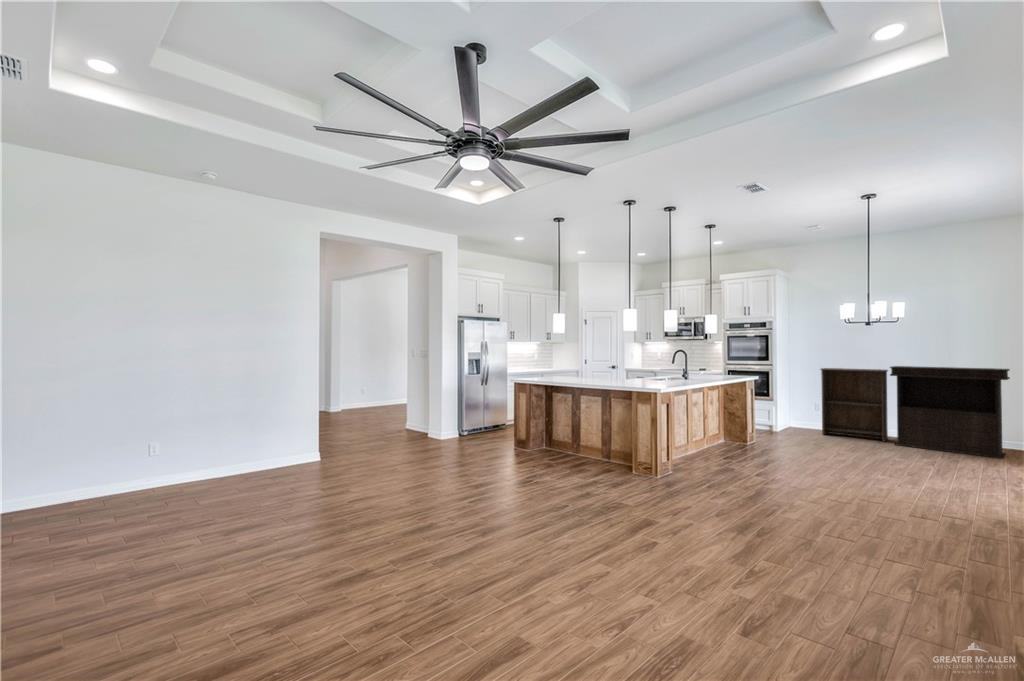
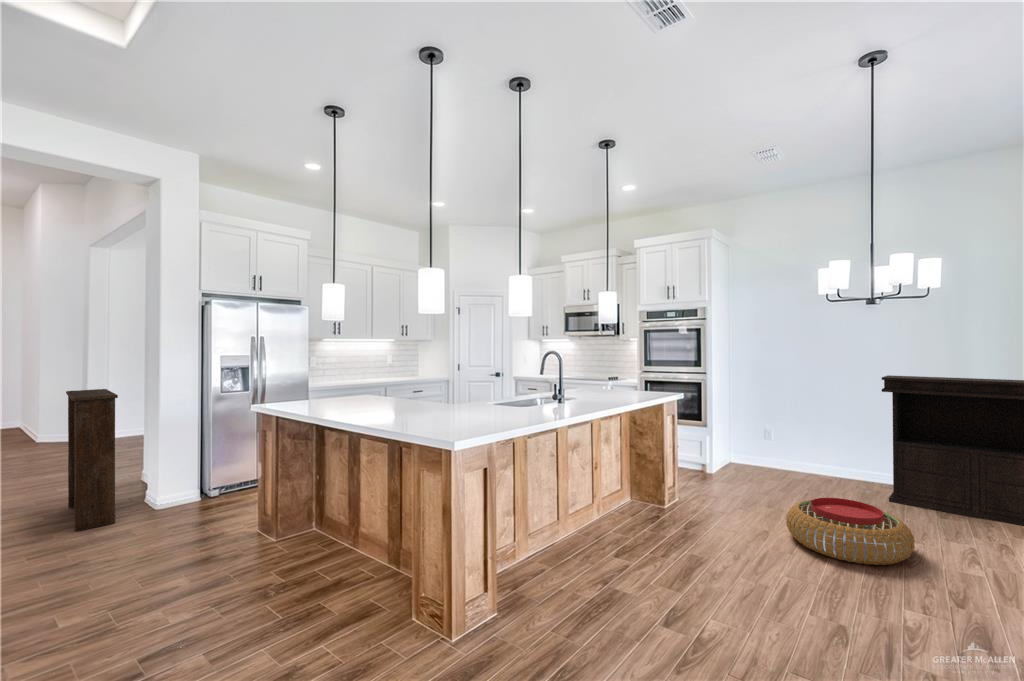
bookshelf: present [821,368,888,441] -> present [66,389,118,531]
pouf: none [823,434,896,464] -> present [786,498,915,565]

